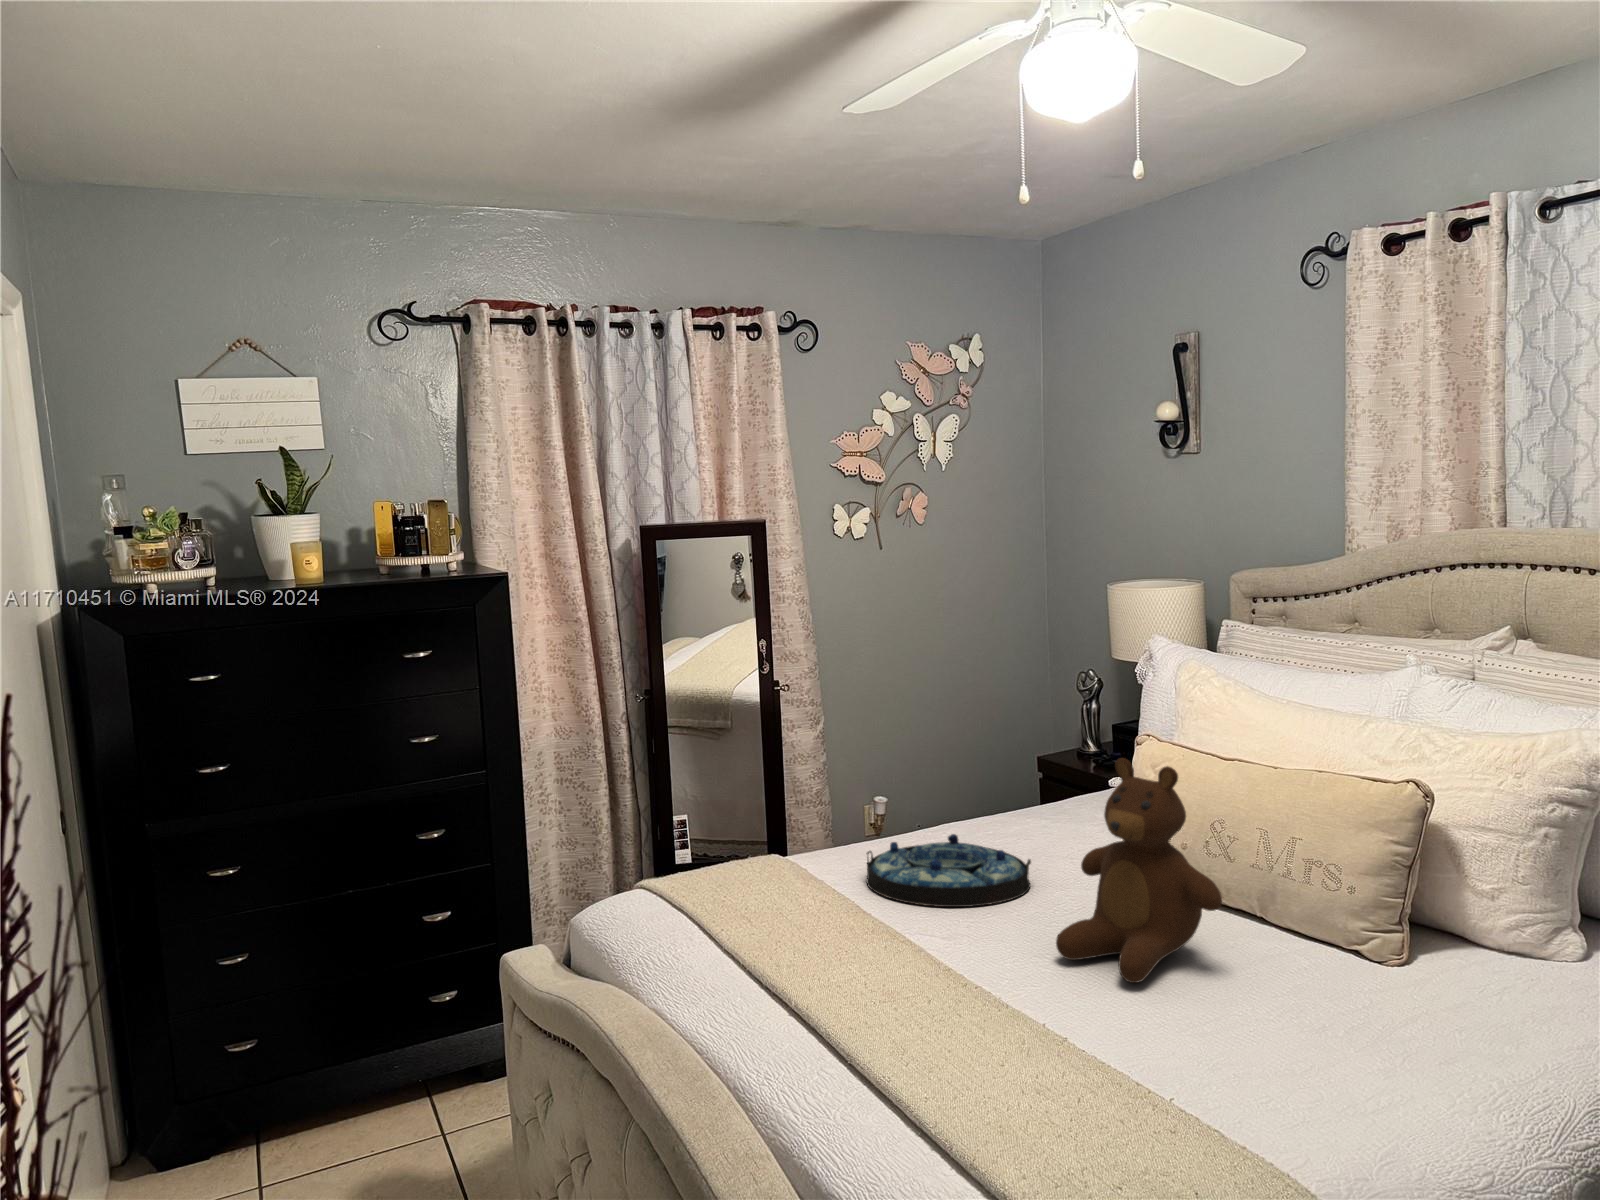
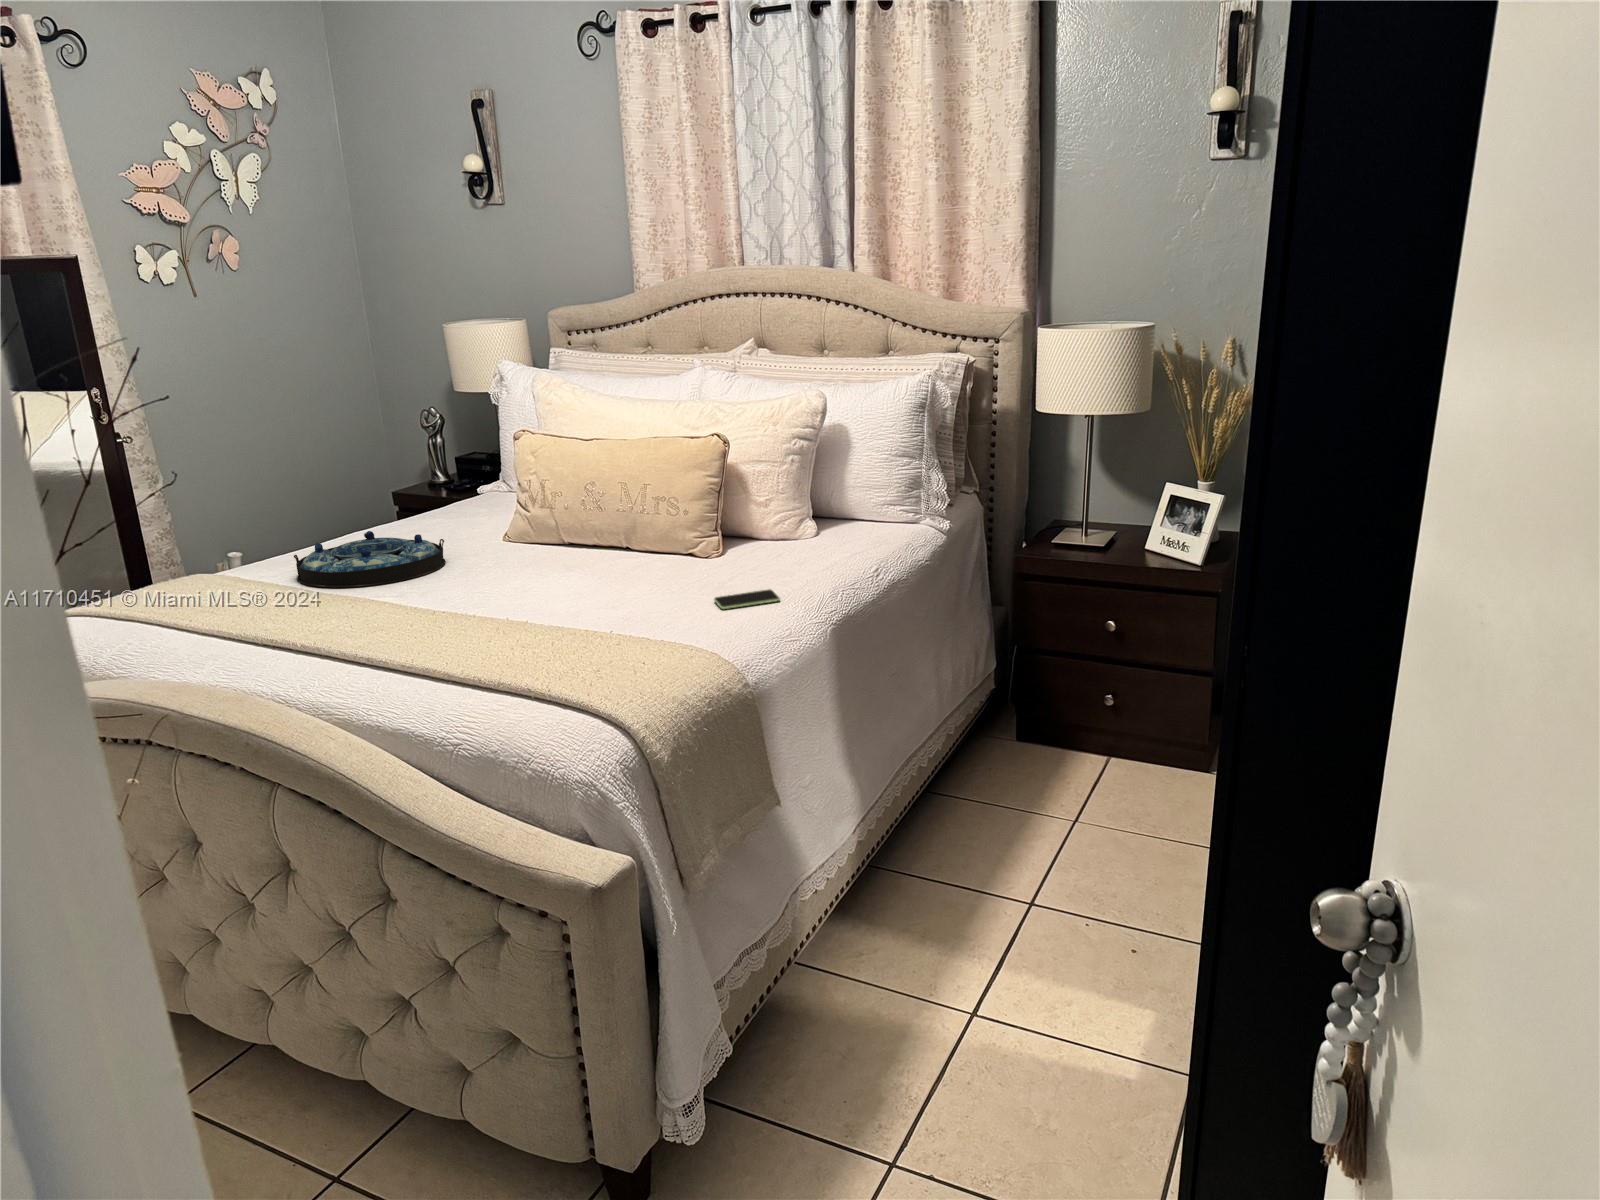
teddy bear: present [1056,758,1222,983] -> none [489,436,606,598]
smartphone: none [1368,1048,1487,1085] -> present [714,589,780,609]

